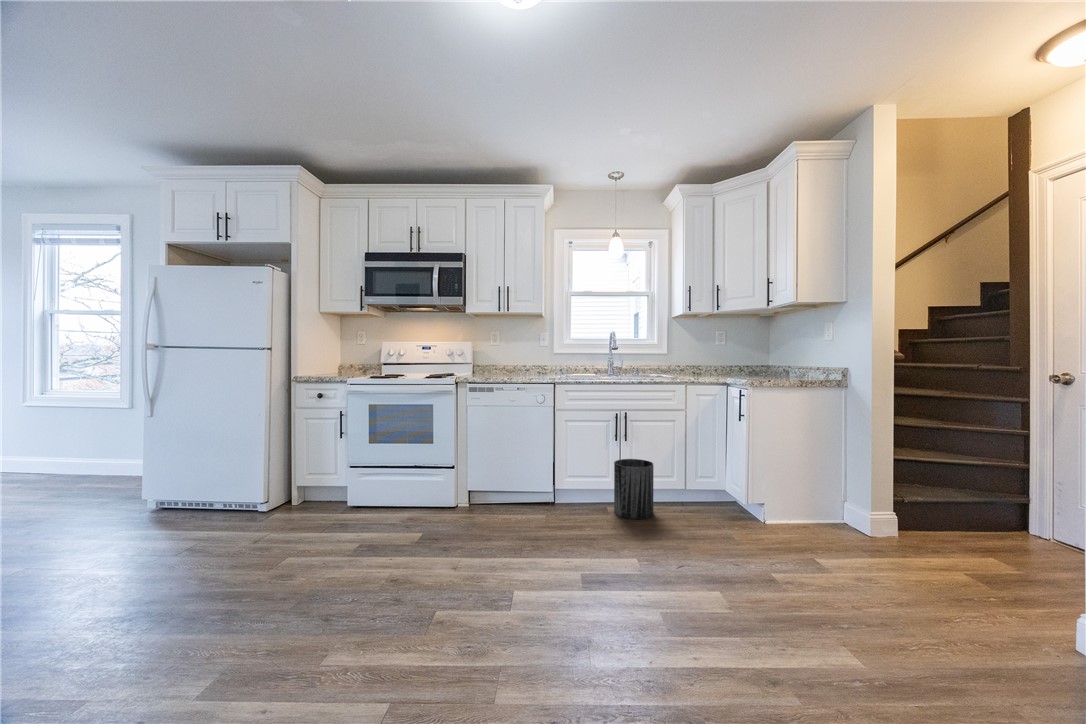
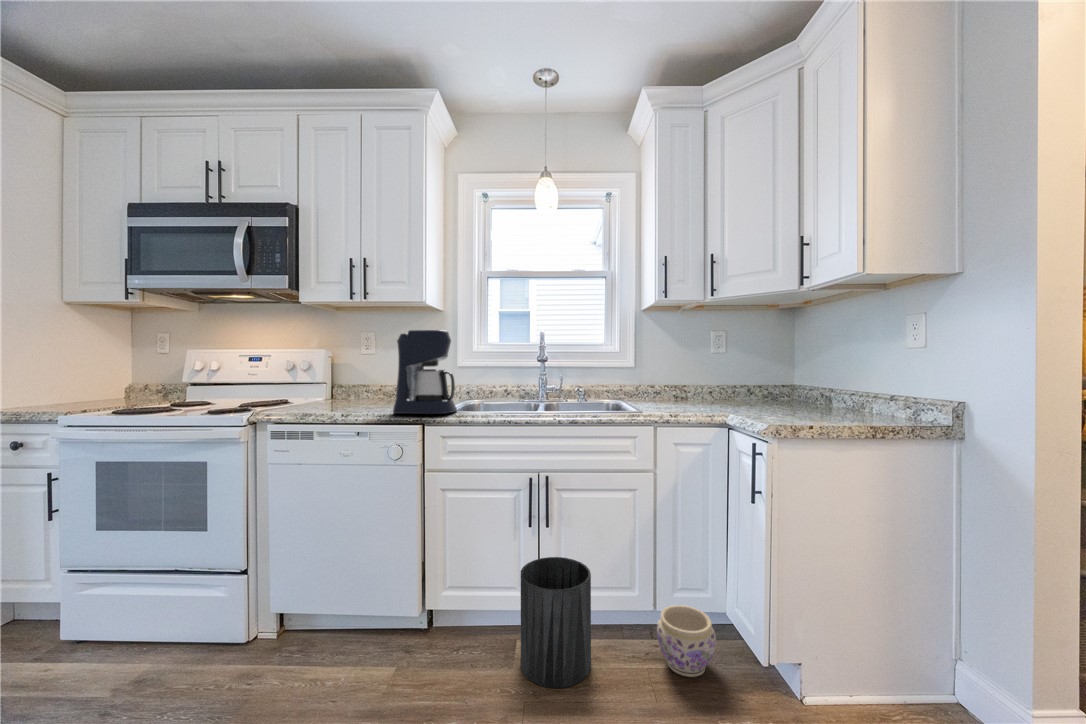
coffee maker: none [534,330,569,378] -> present [393,330,457,414]
planter: none [689,484,721,516] -> present [657,605,716,678]

